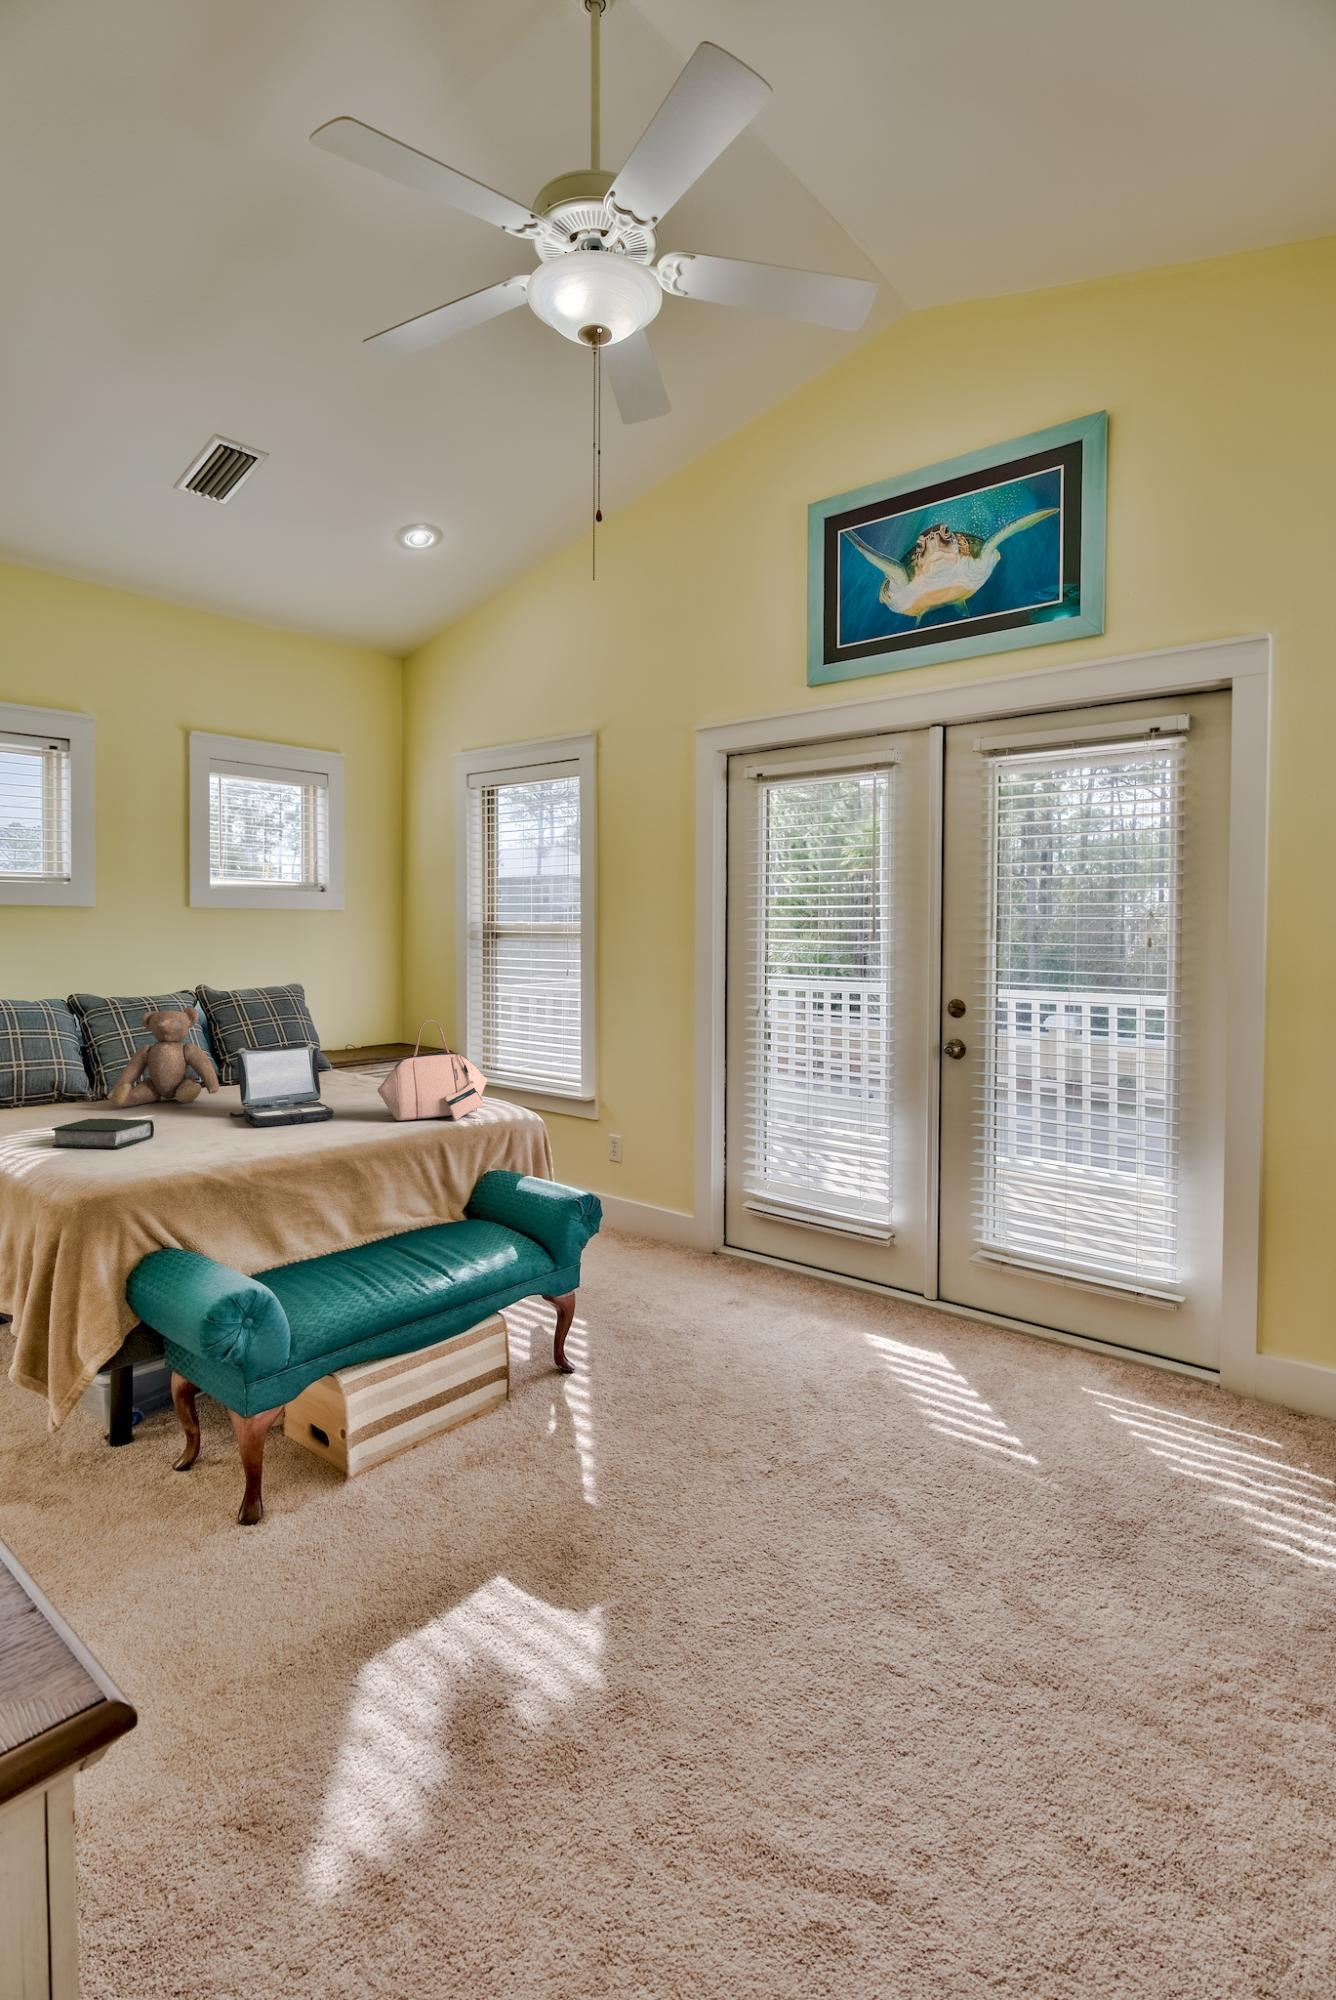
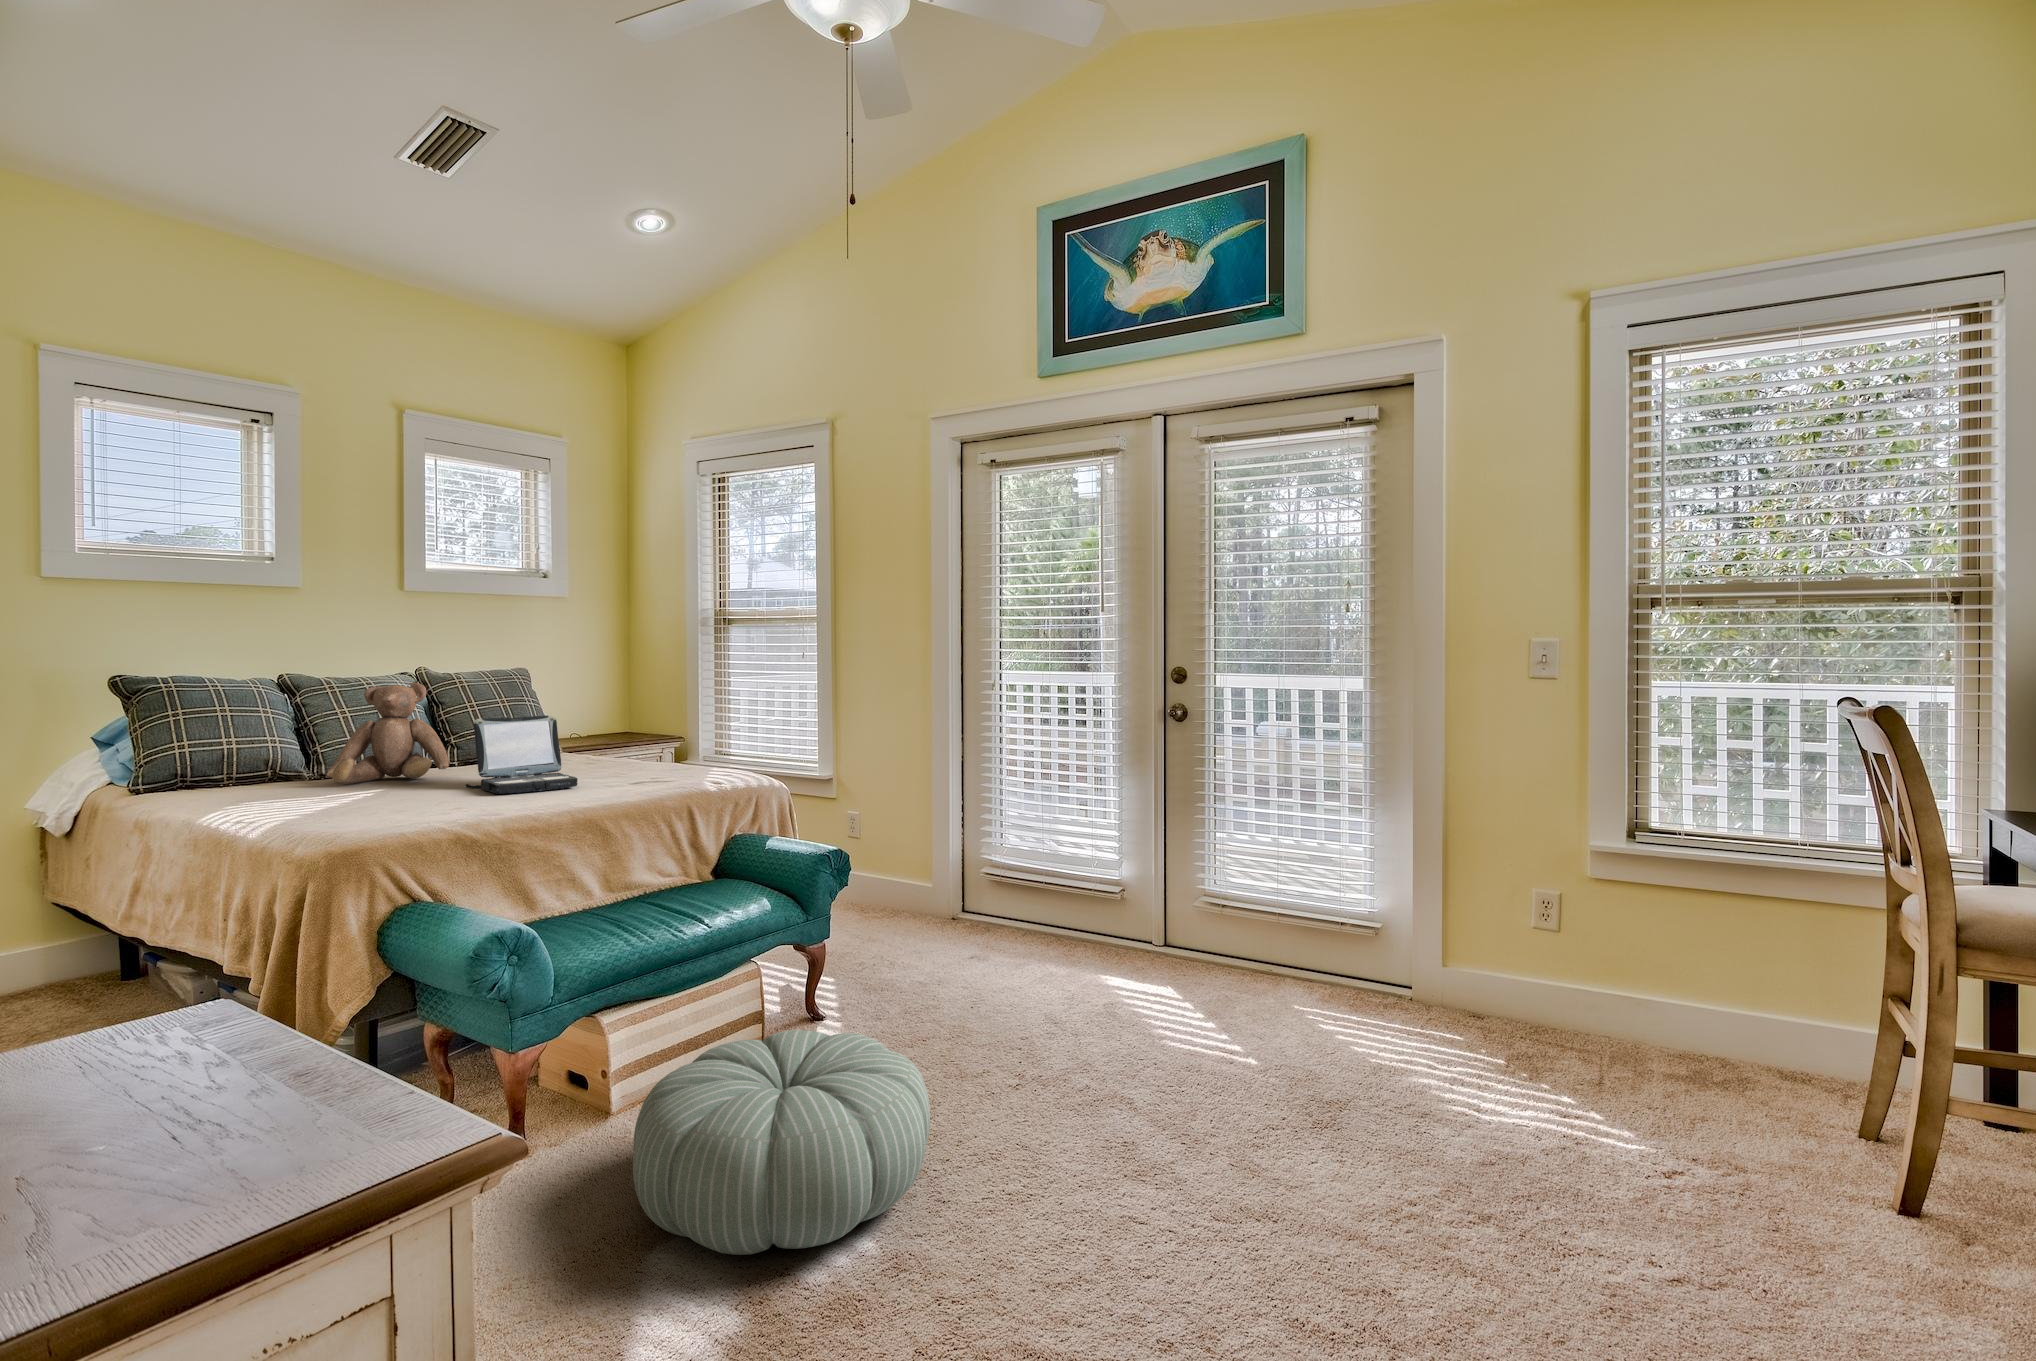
handbag: present [377,1020,487,1120] -> none [624,688,735,786]
book: present [52,1118,154,1148] -> none [280,787,390,814]
pouf: none [355,1405,667,1671] -> present [633,1030,930,1255]

